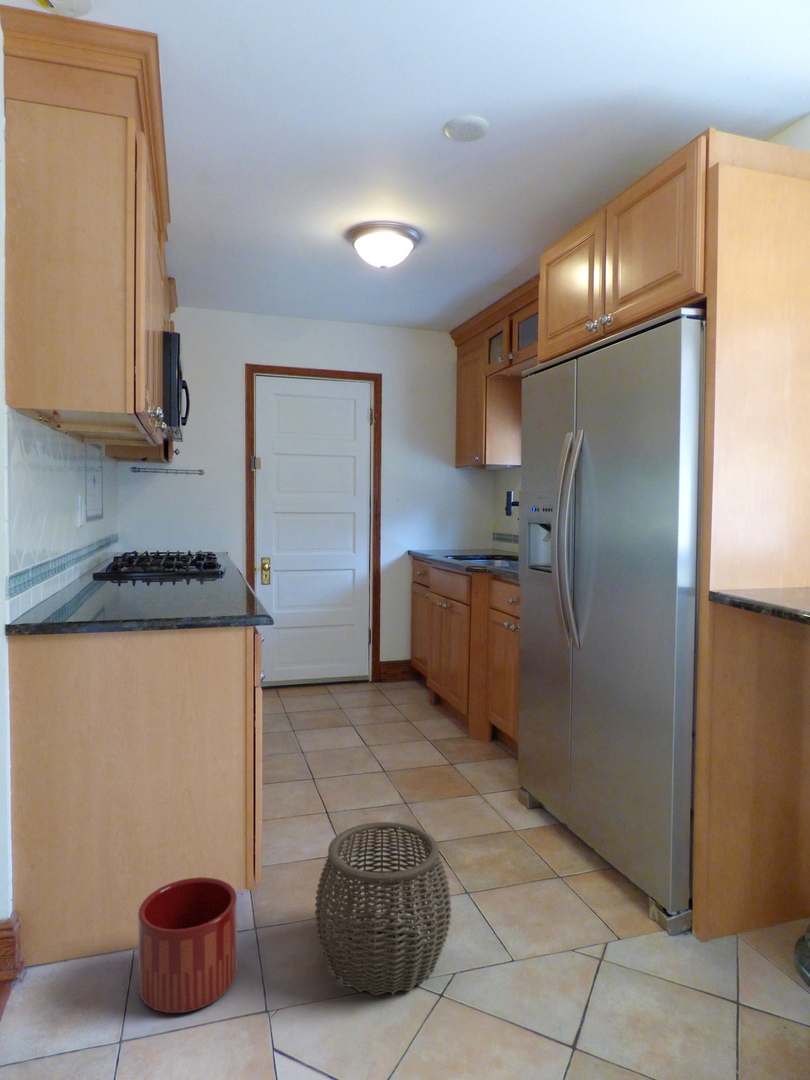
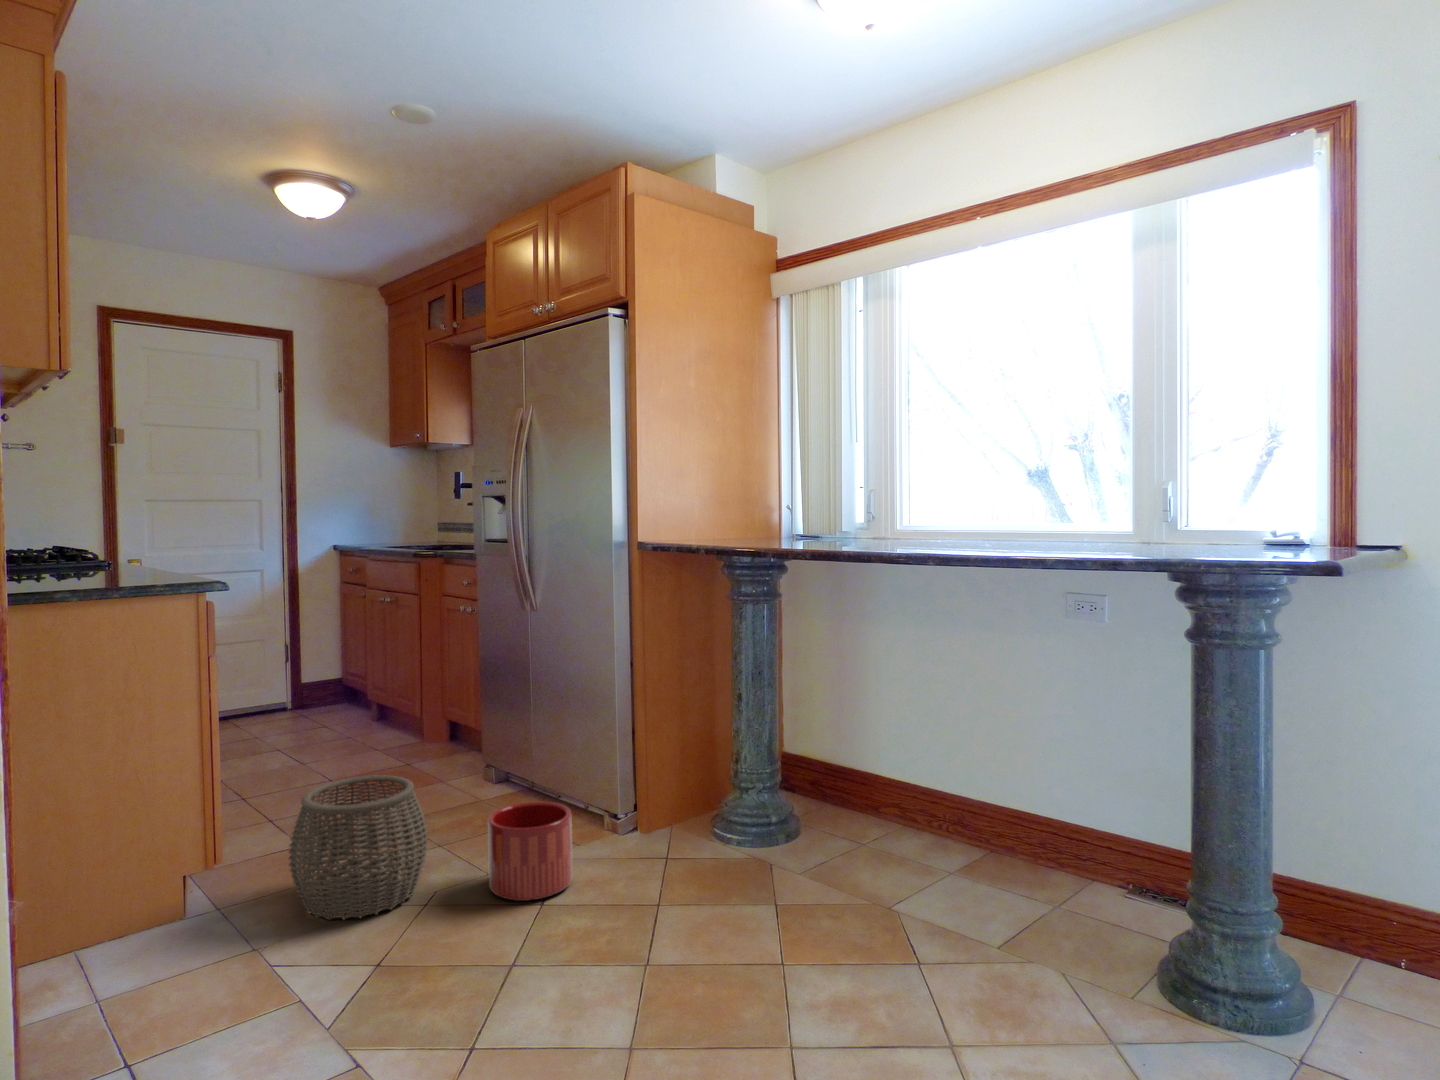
planter: present [138,877,238,1013] -> present [488,802,573,901]

